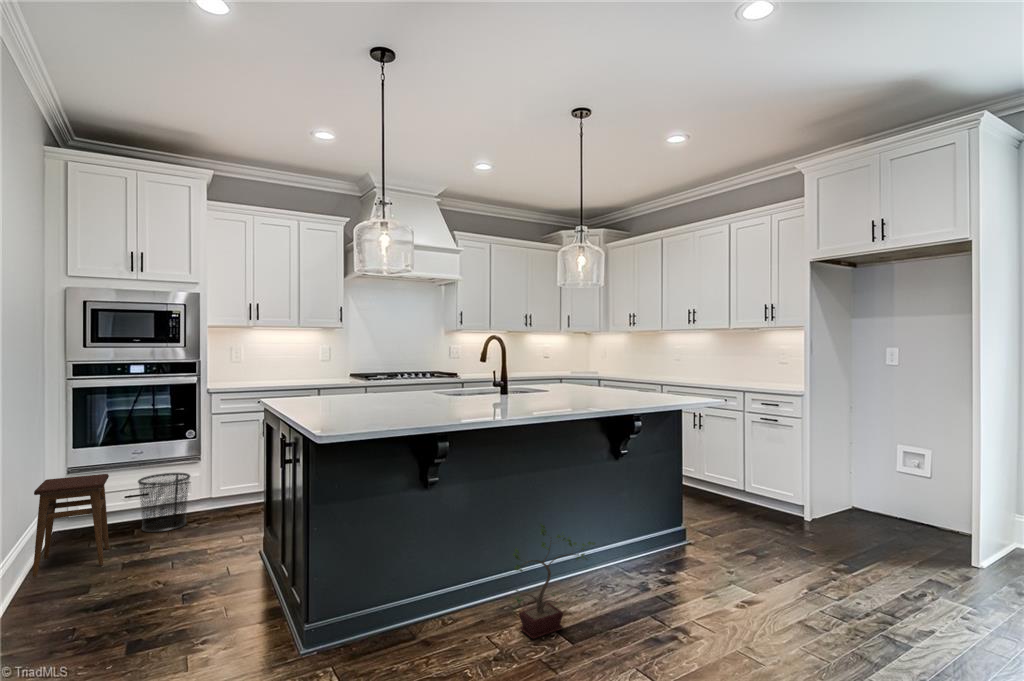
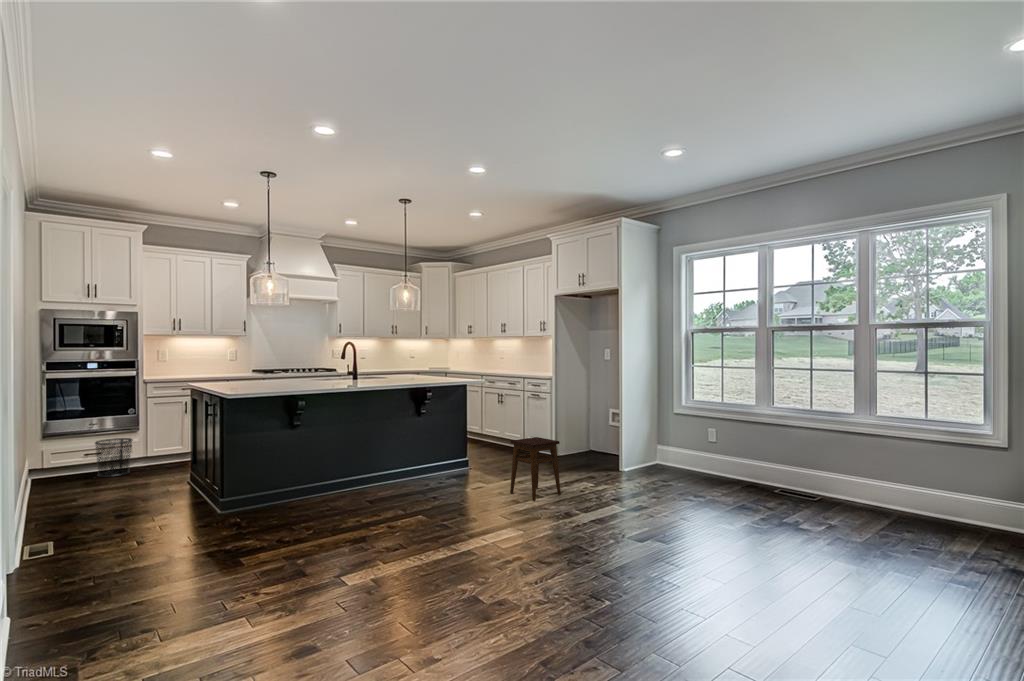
stool: present [33,474,109,576] -> present [510,437,561,501]
potted plant: present [513,524,595,639] -> none [340,445,391,505]

